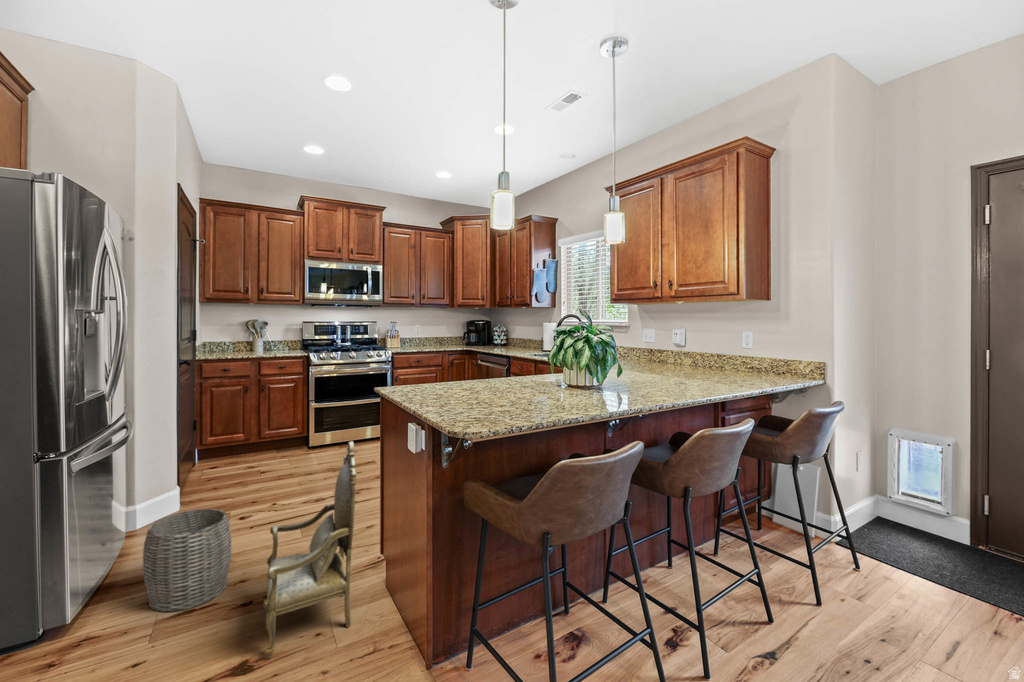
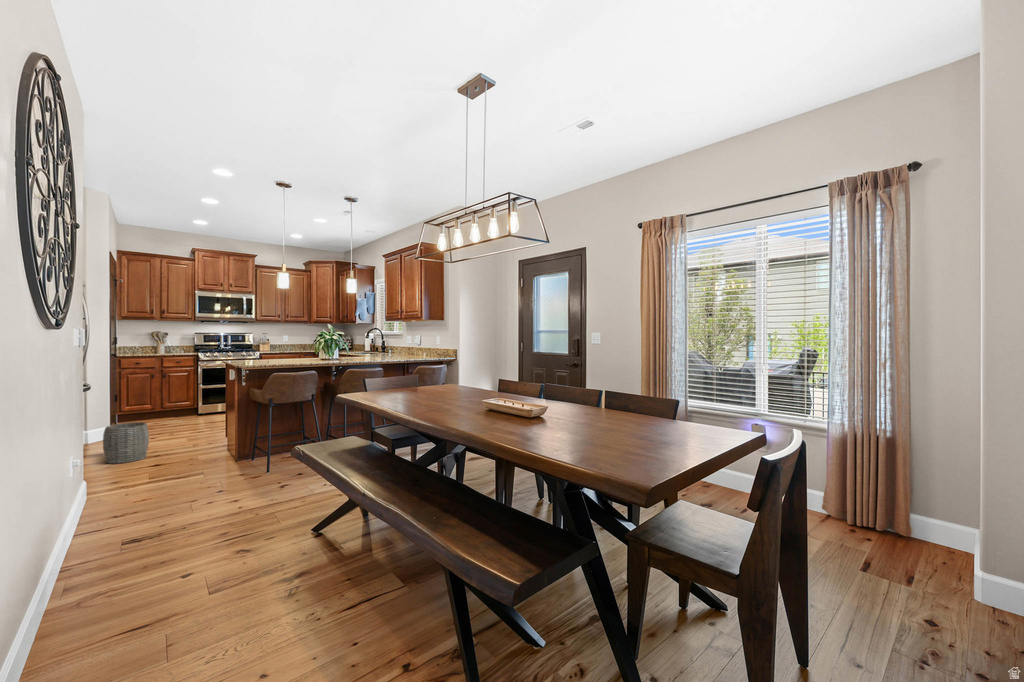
armchair: present [263,441,356,659] -> none [167,357,212,469]

